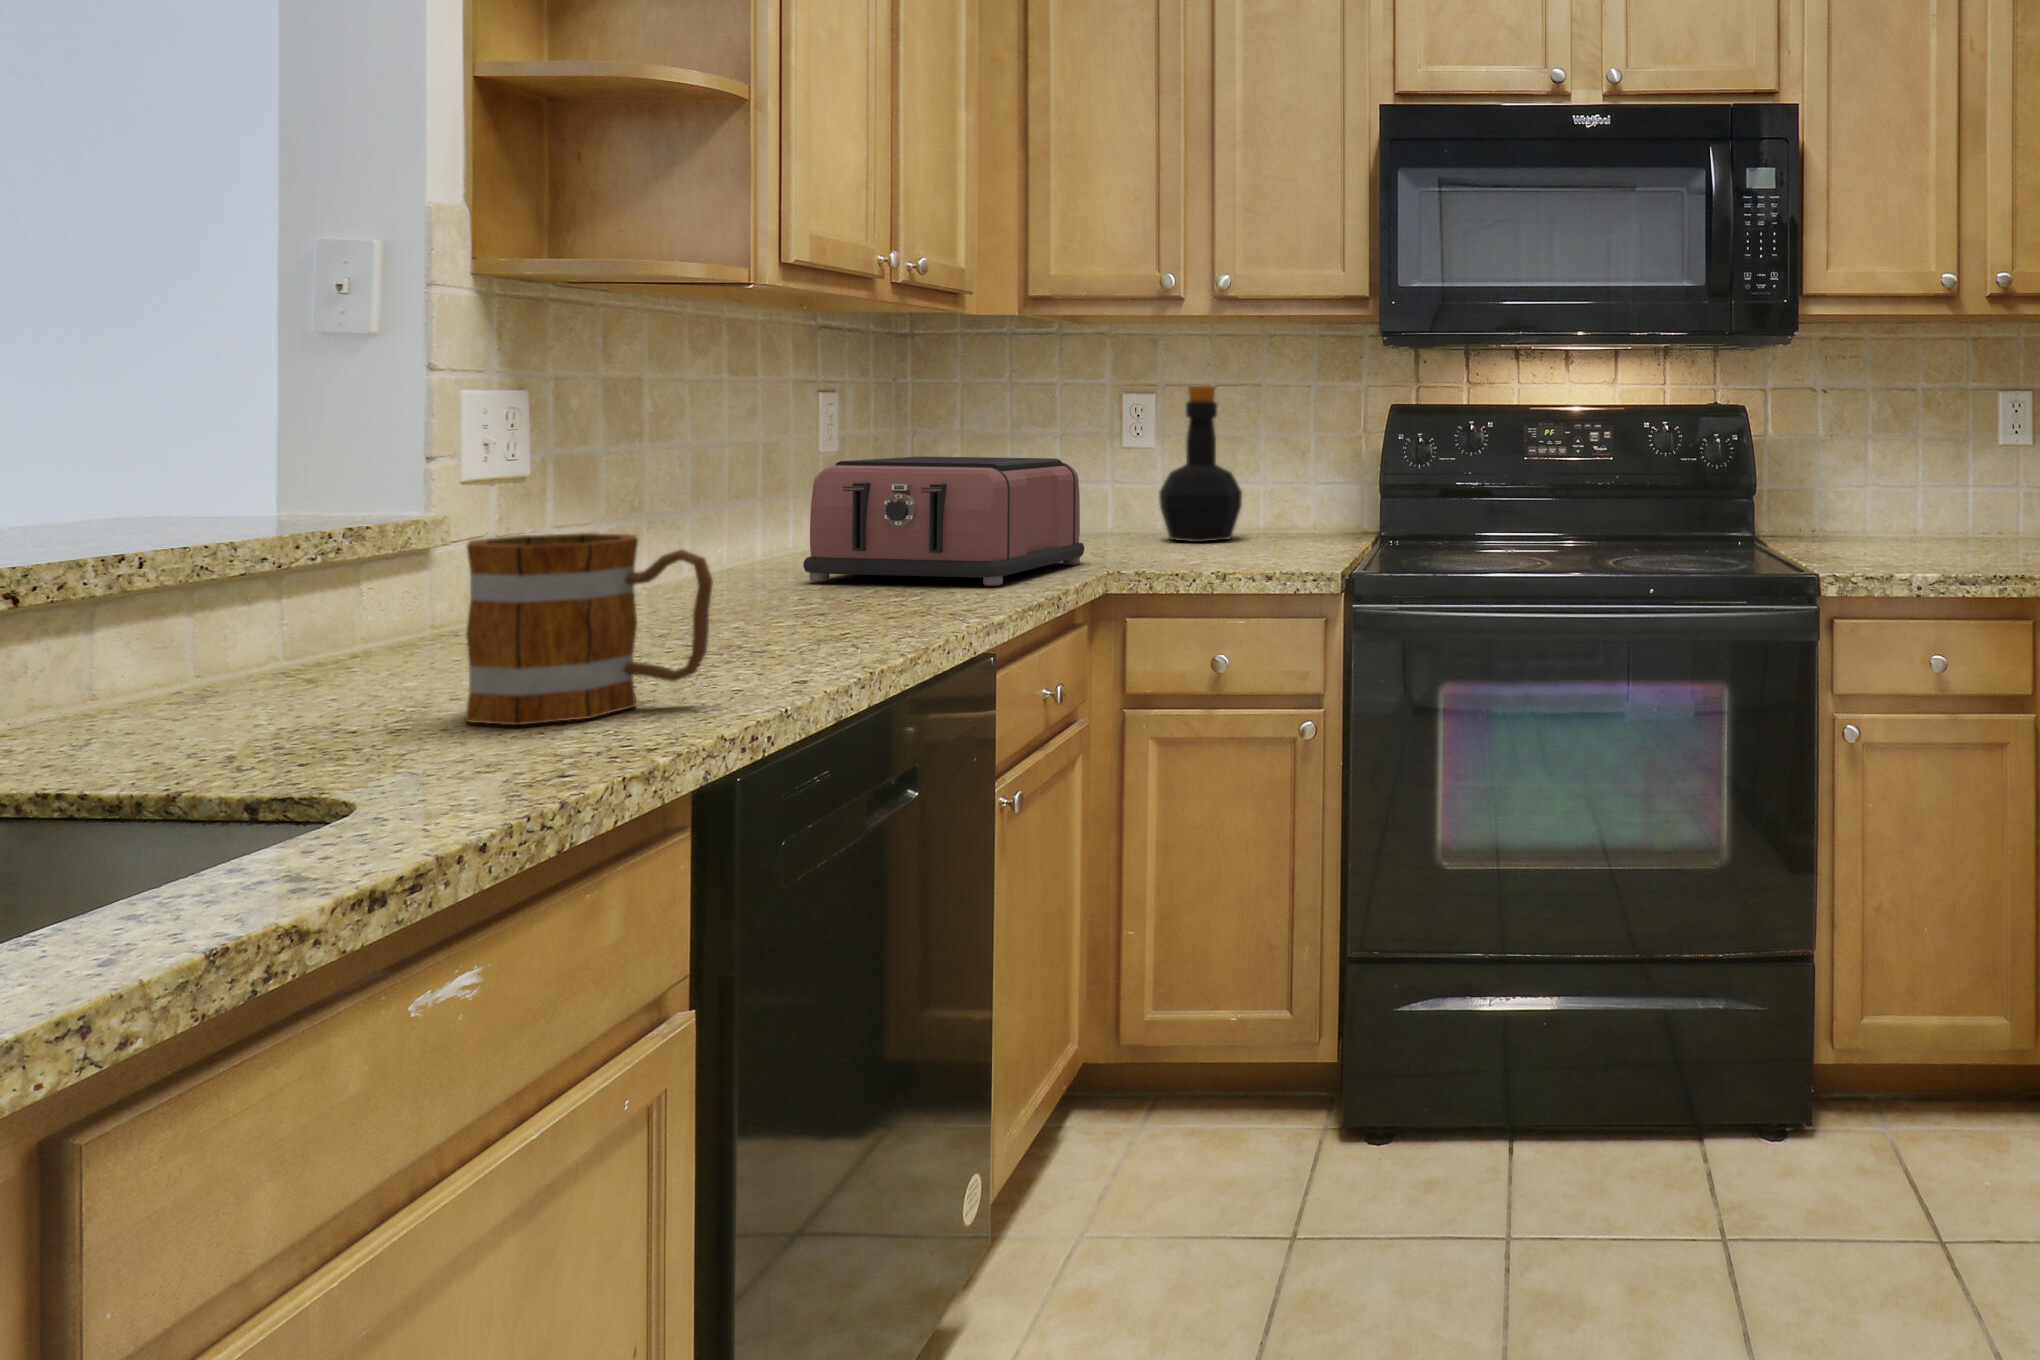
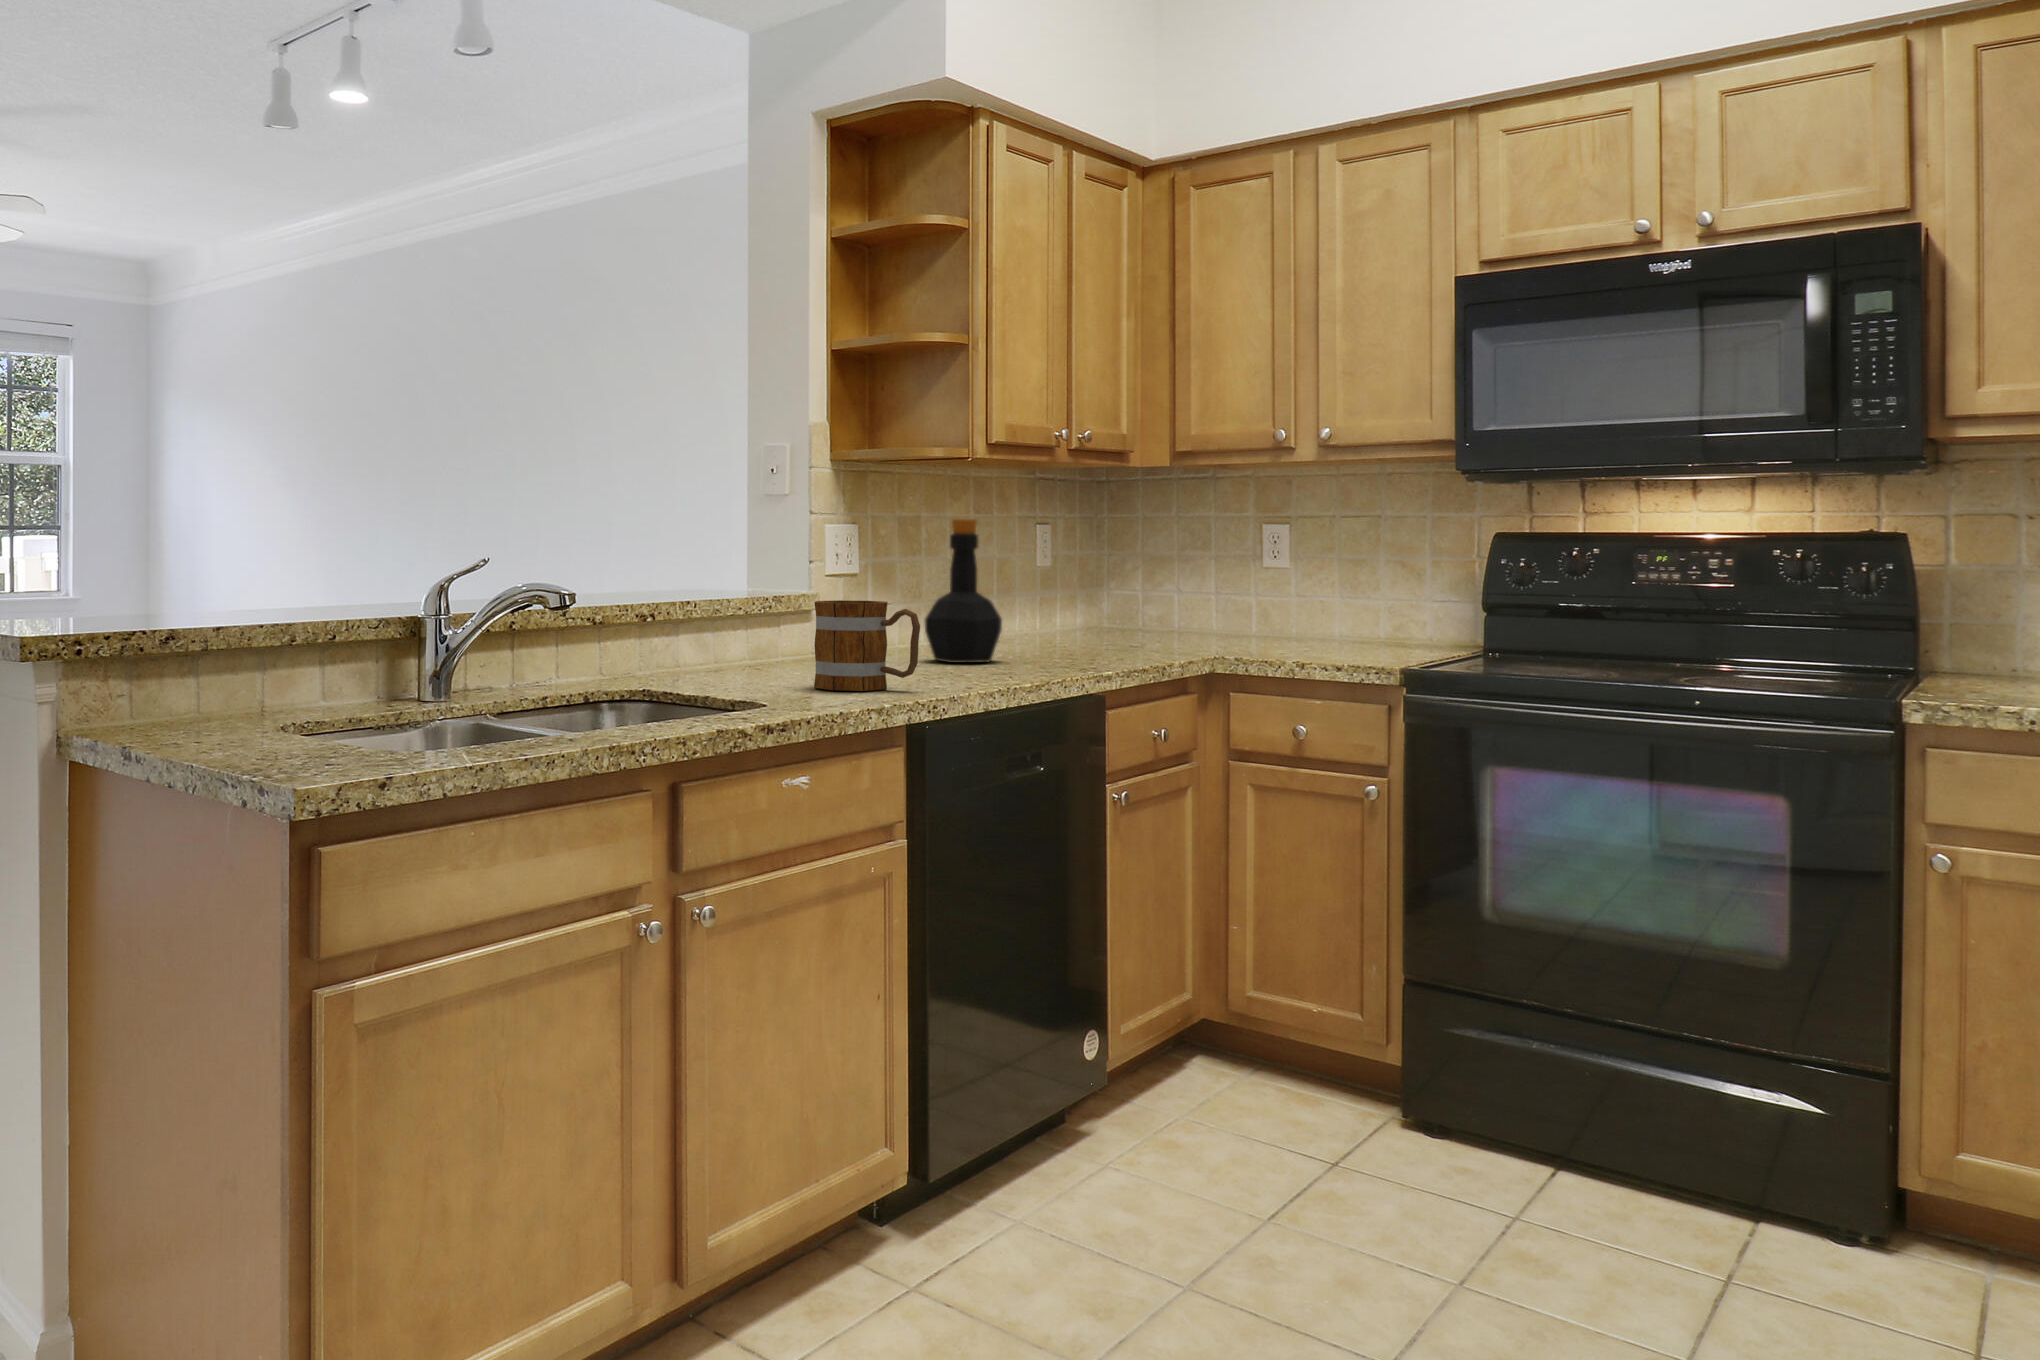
bottle: present [1159,386,1242,542] -> present [925,519,1002,663]
toaster: present [803,456,1084,586] -> none [1007,572,1204,659]

